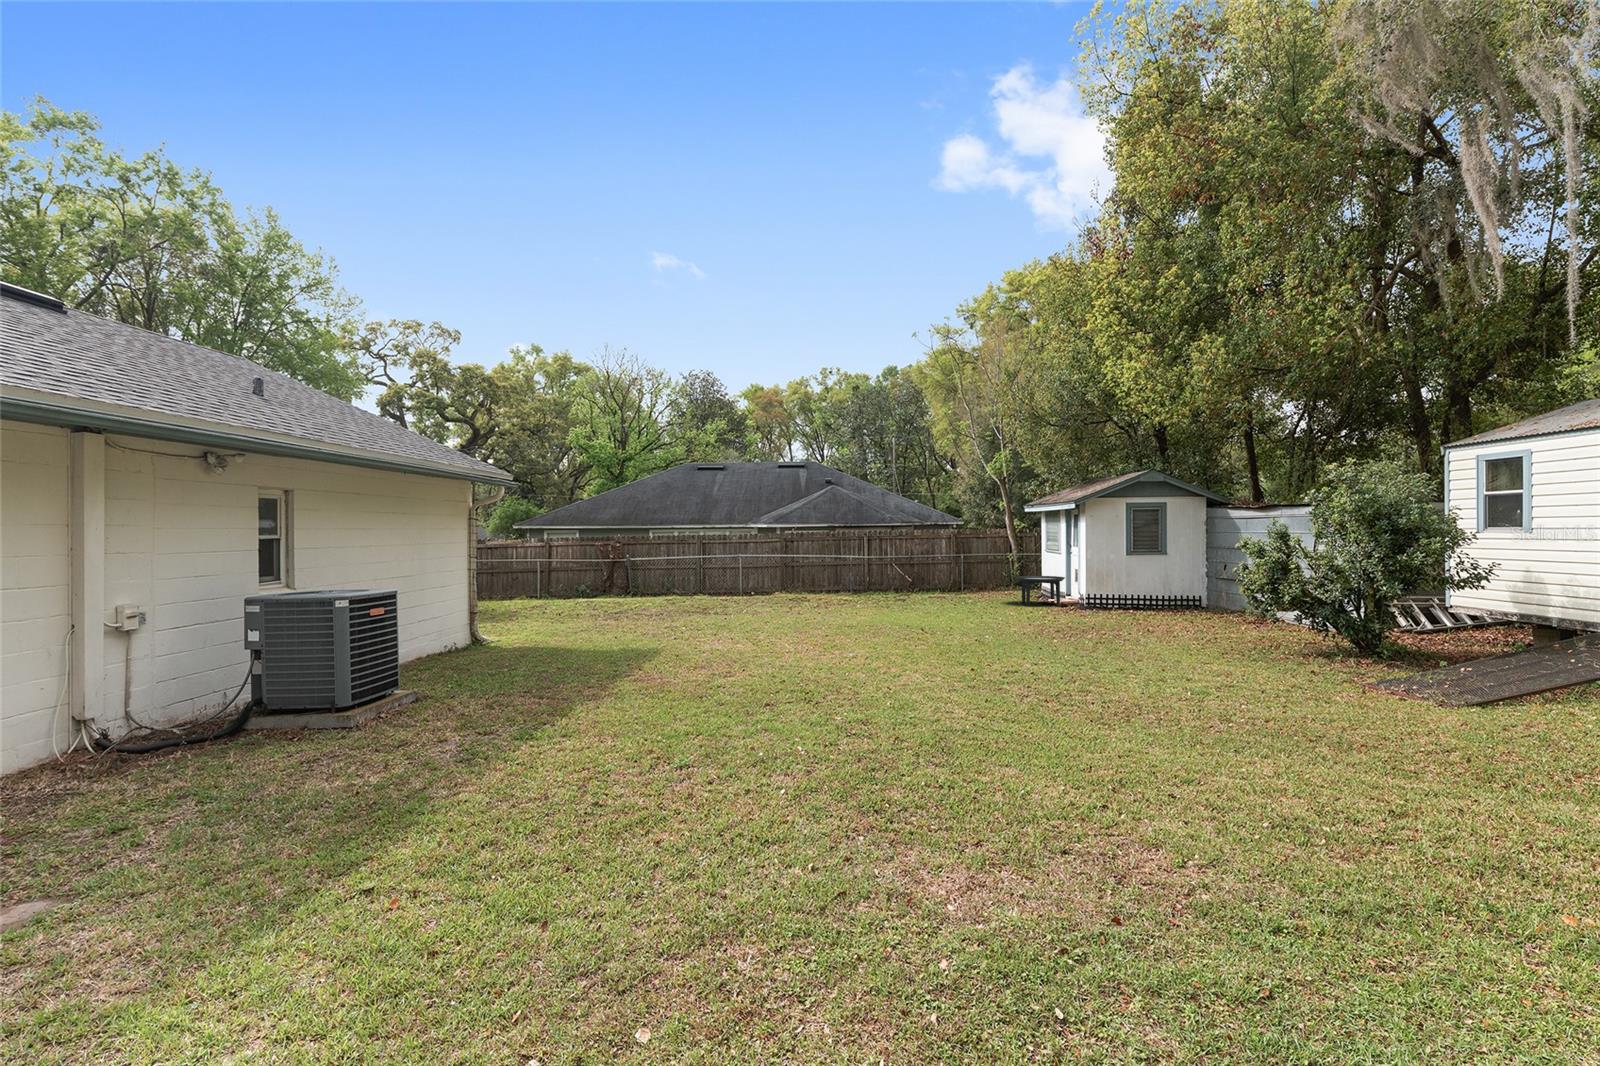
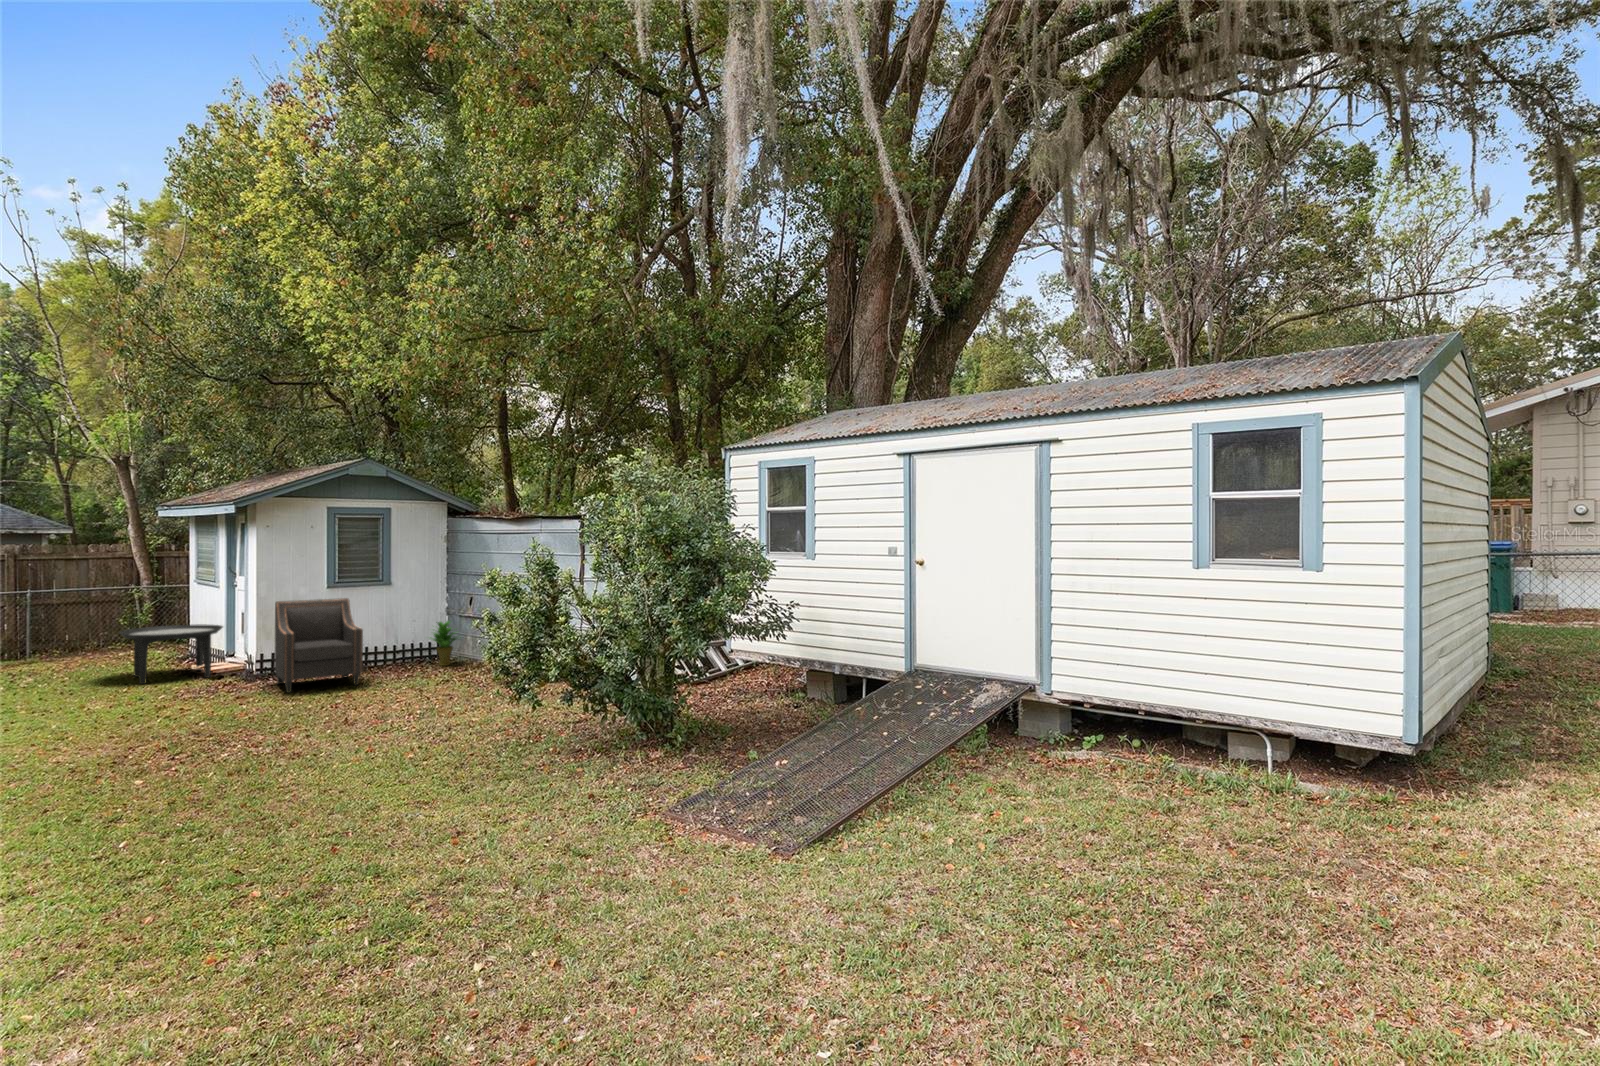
chair: none [1096,562,1150,617] -> present [275,598,363,693]
potted plant: none [1190,581,1219,613] -> present [433,621,458,666]

